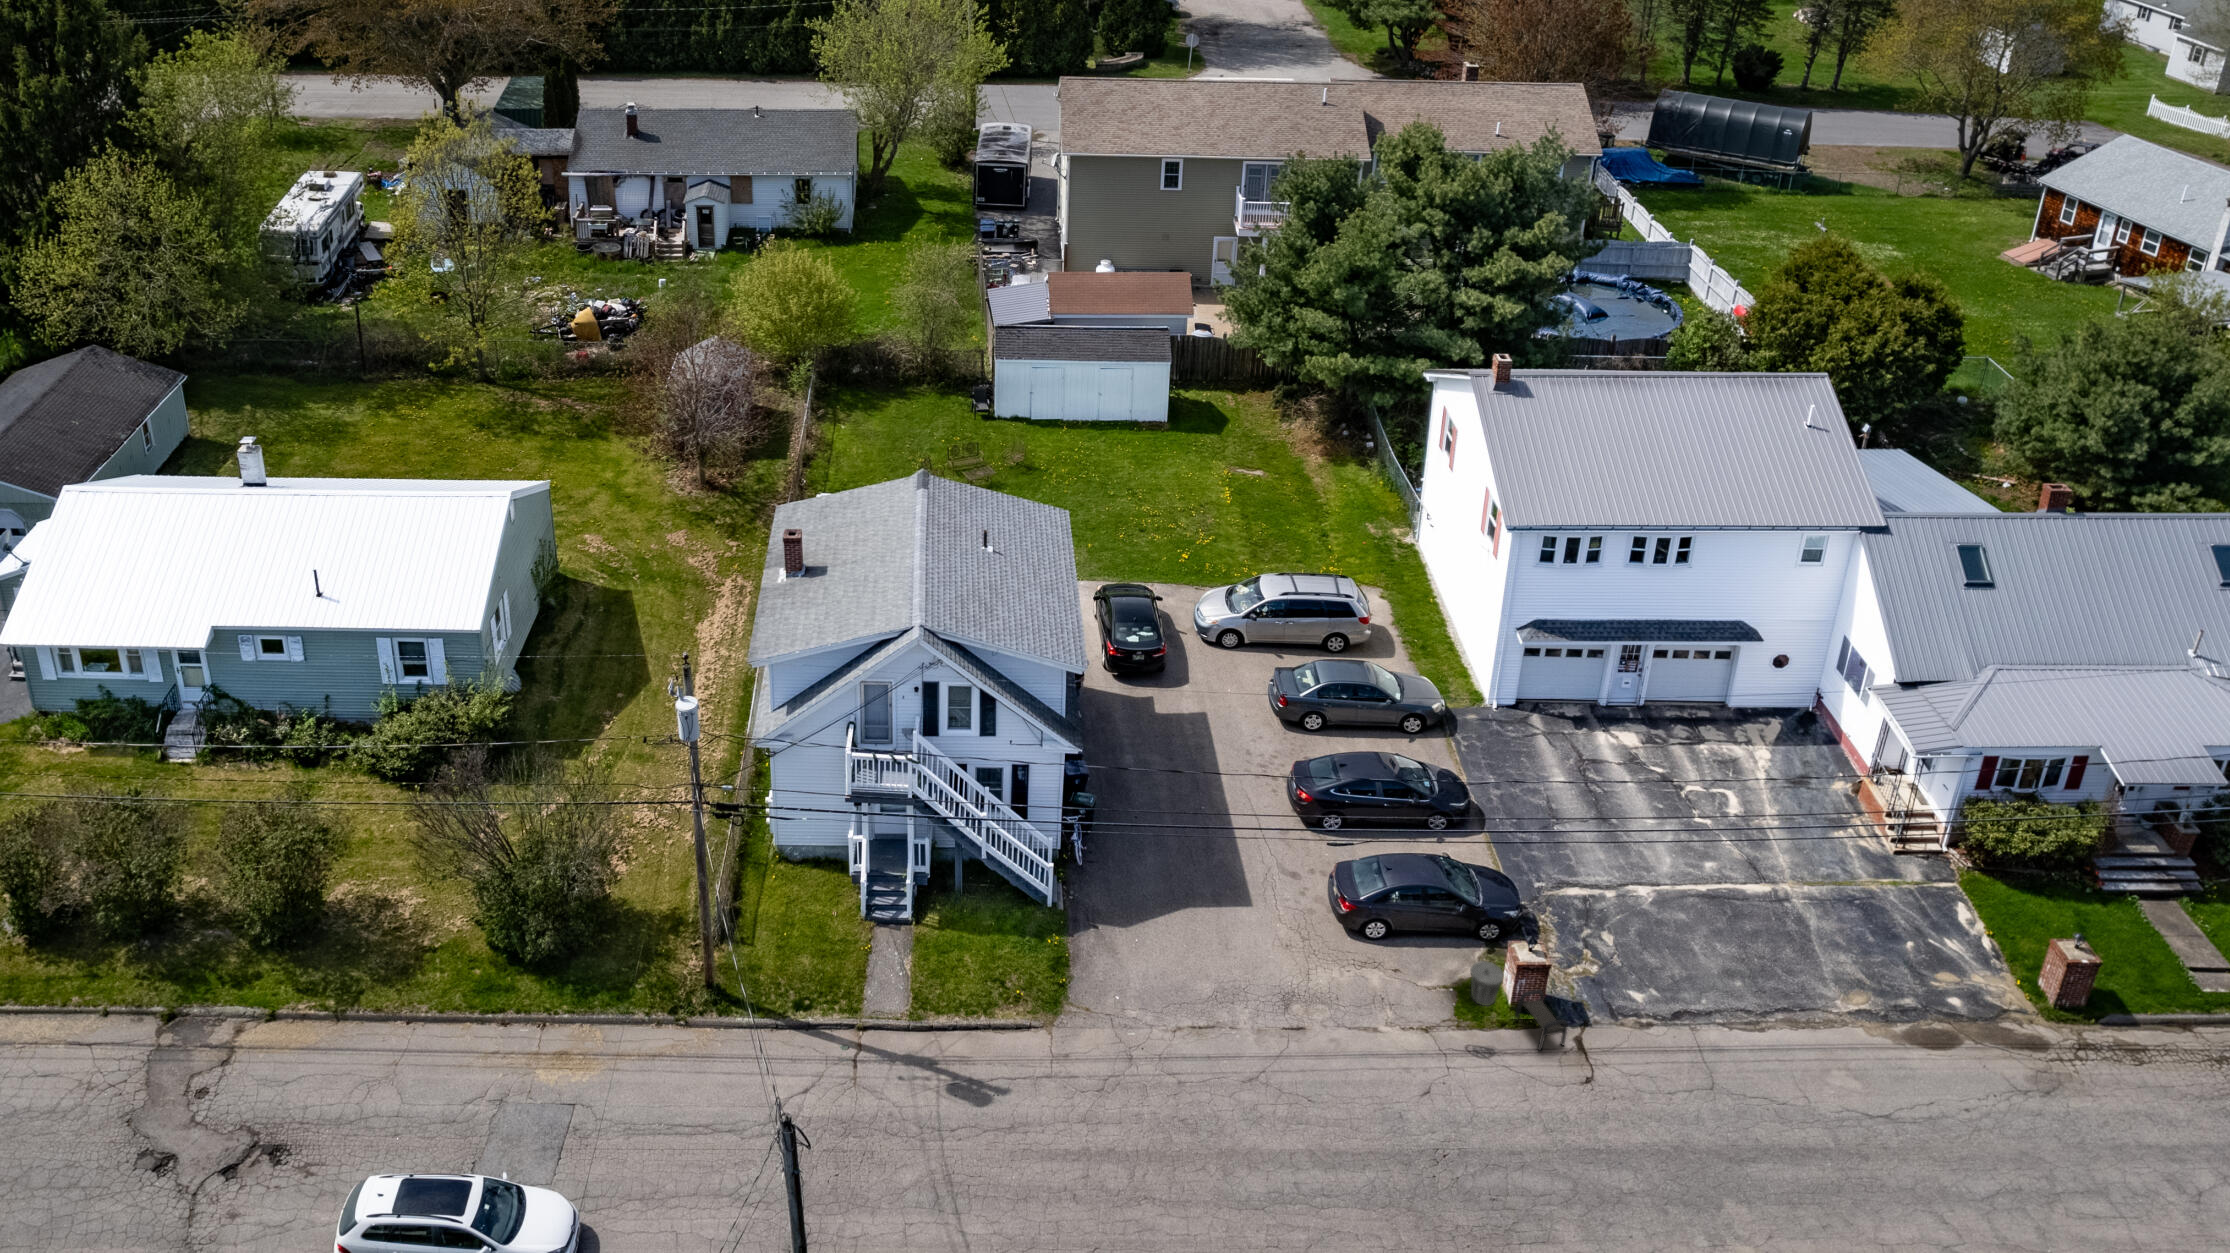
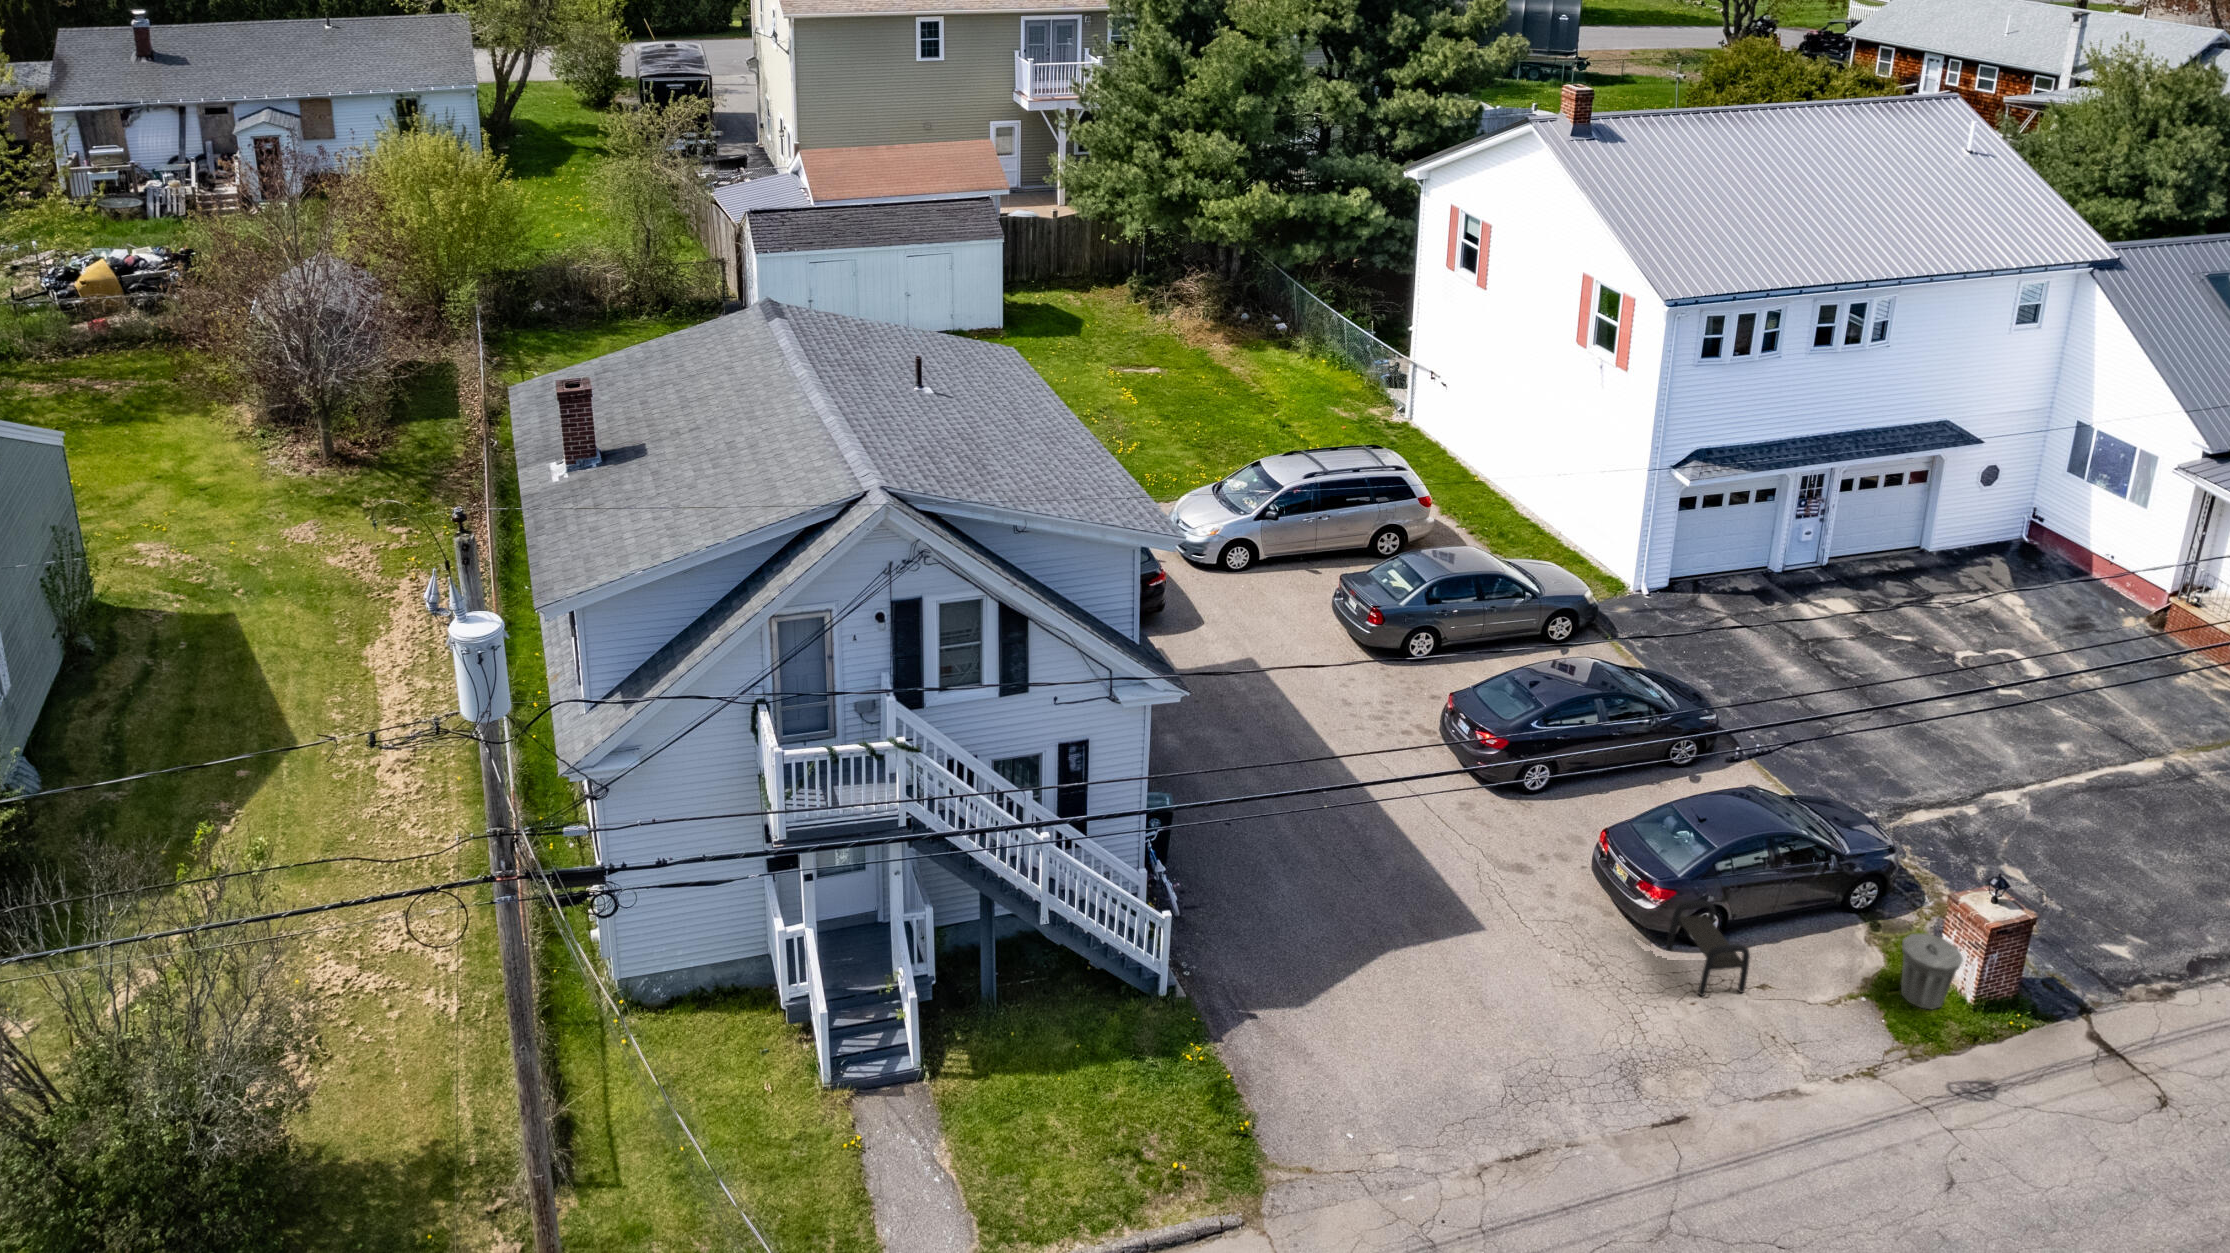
bench: present [1515,990,1568,1050] -> present [1666,901,1750,996]

